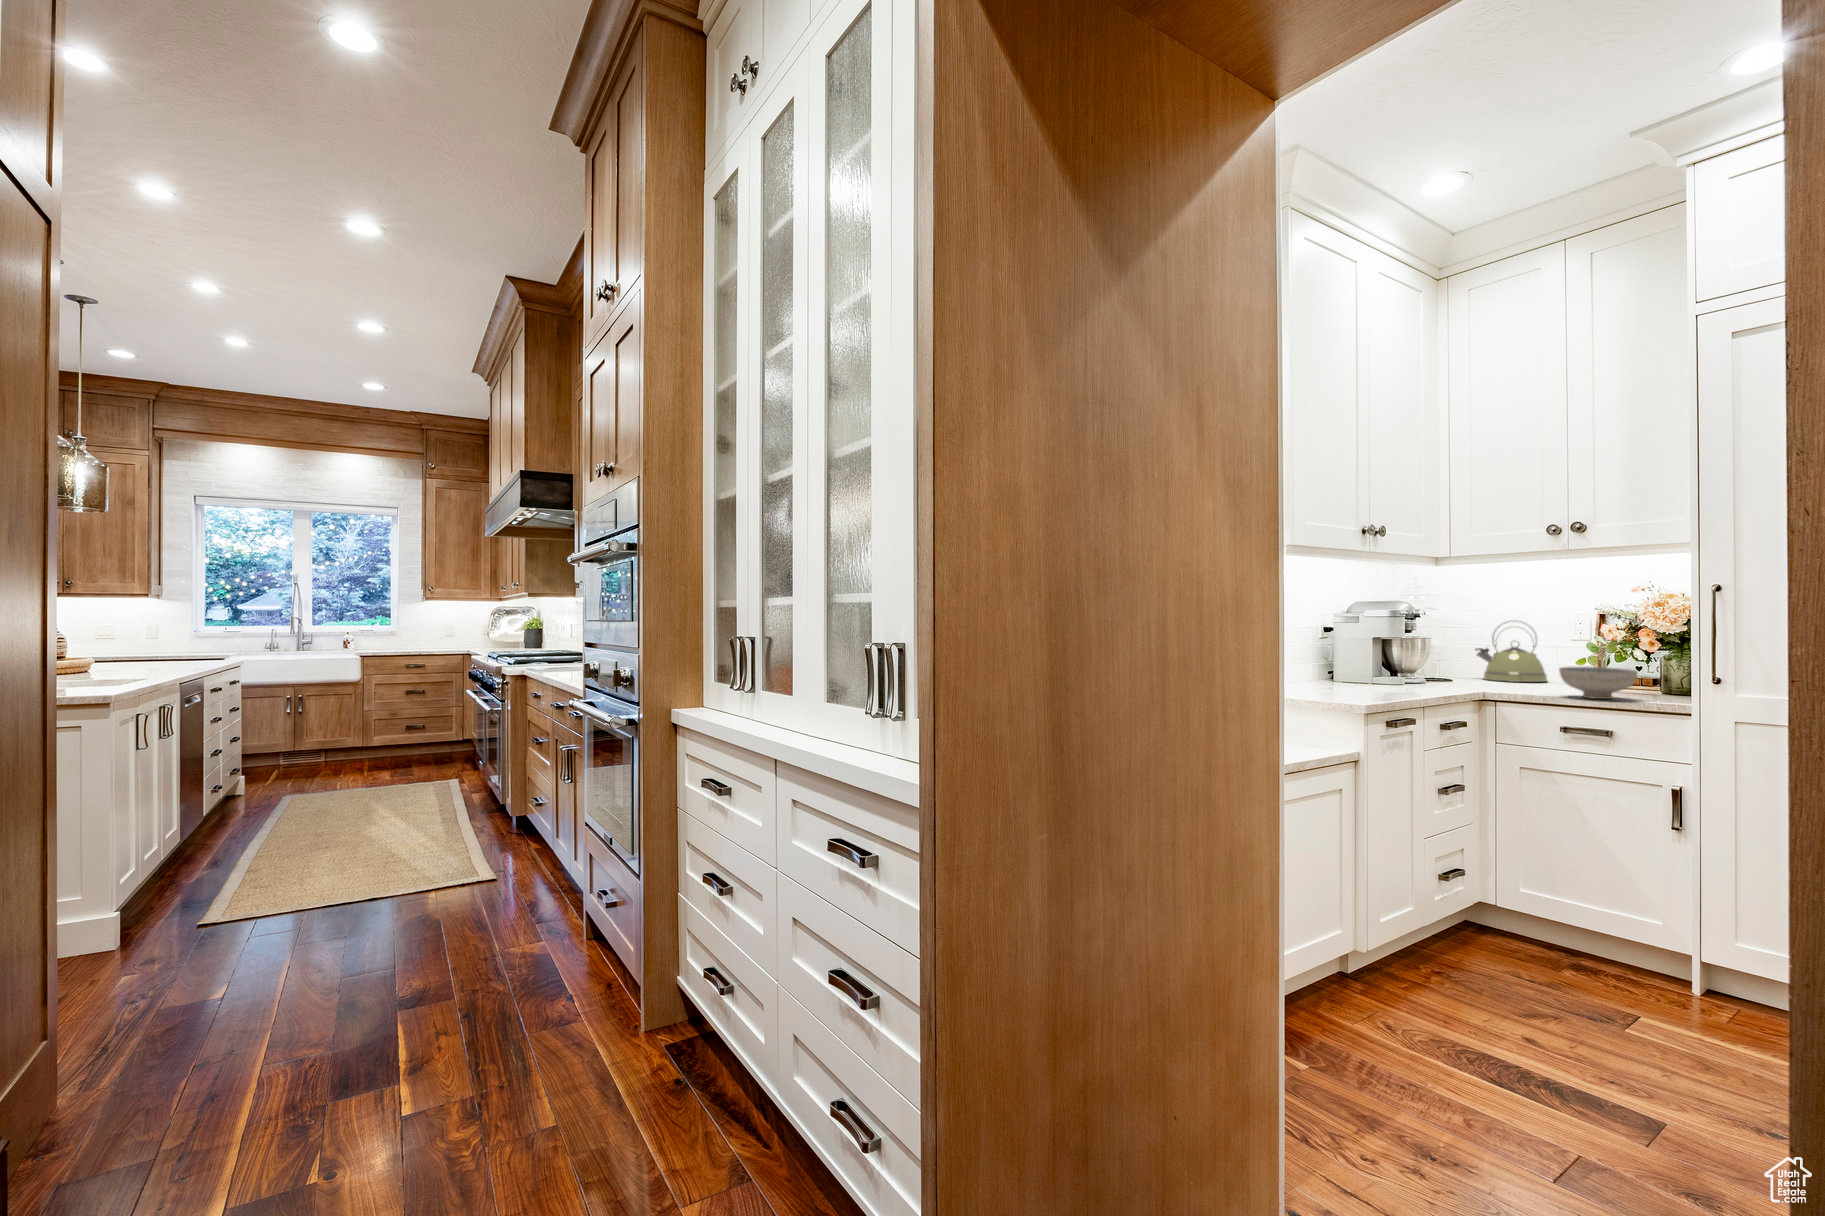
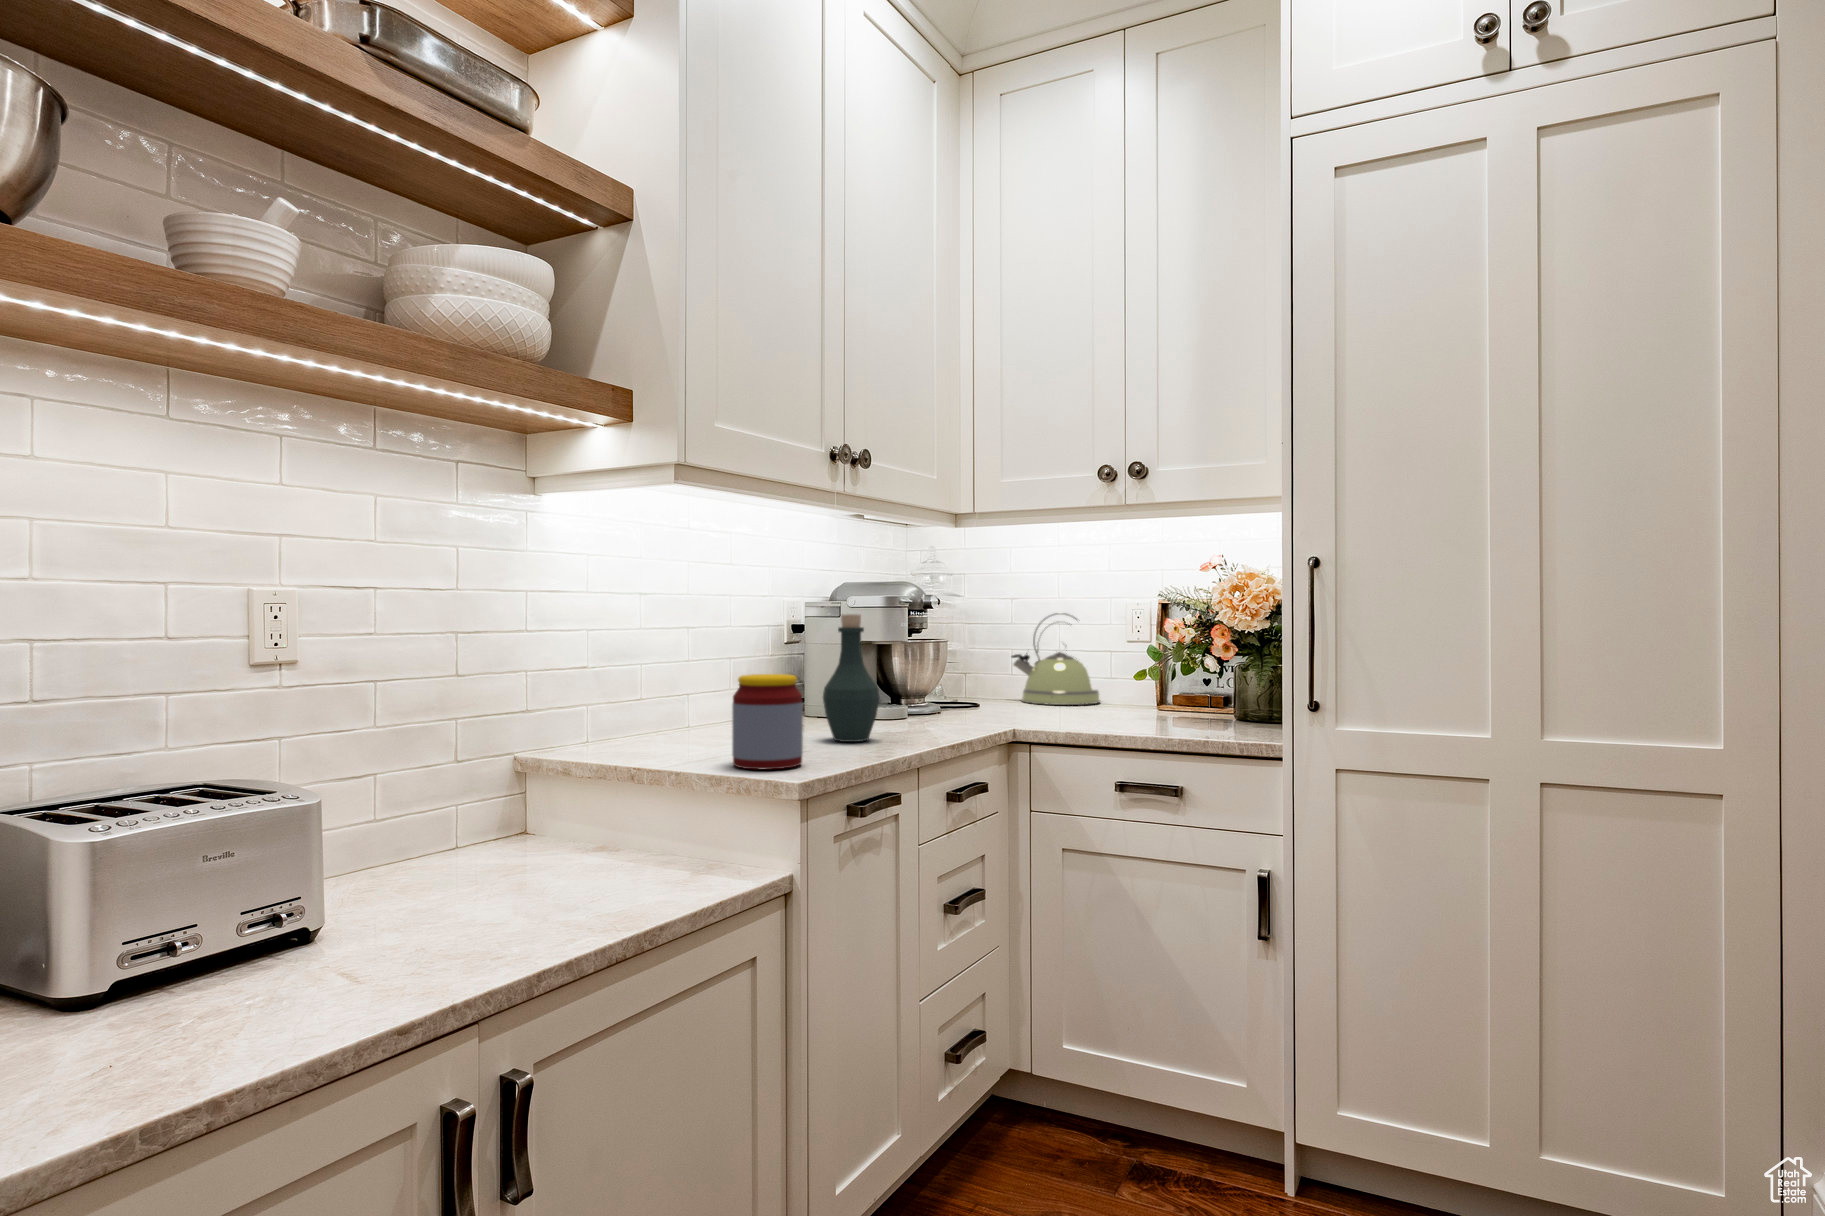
bottle: none [1358,622,1395,692] -> present [823,614,880,742]
jar: none [1319,653,1359,700] -> present [732,674,803,770]
ceramic bowl: present [1559,667,1638,699] -> none [1115,684,1215,737]

